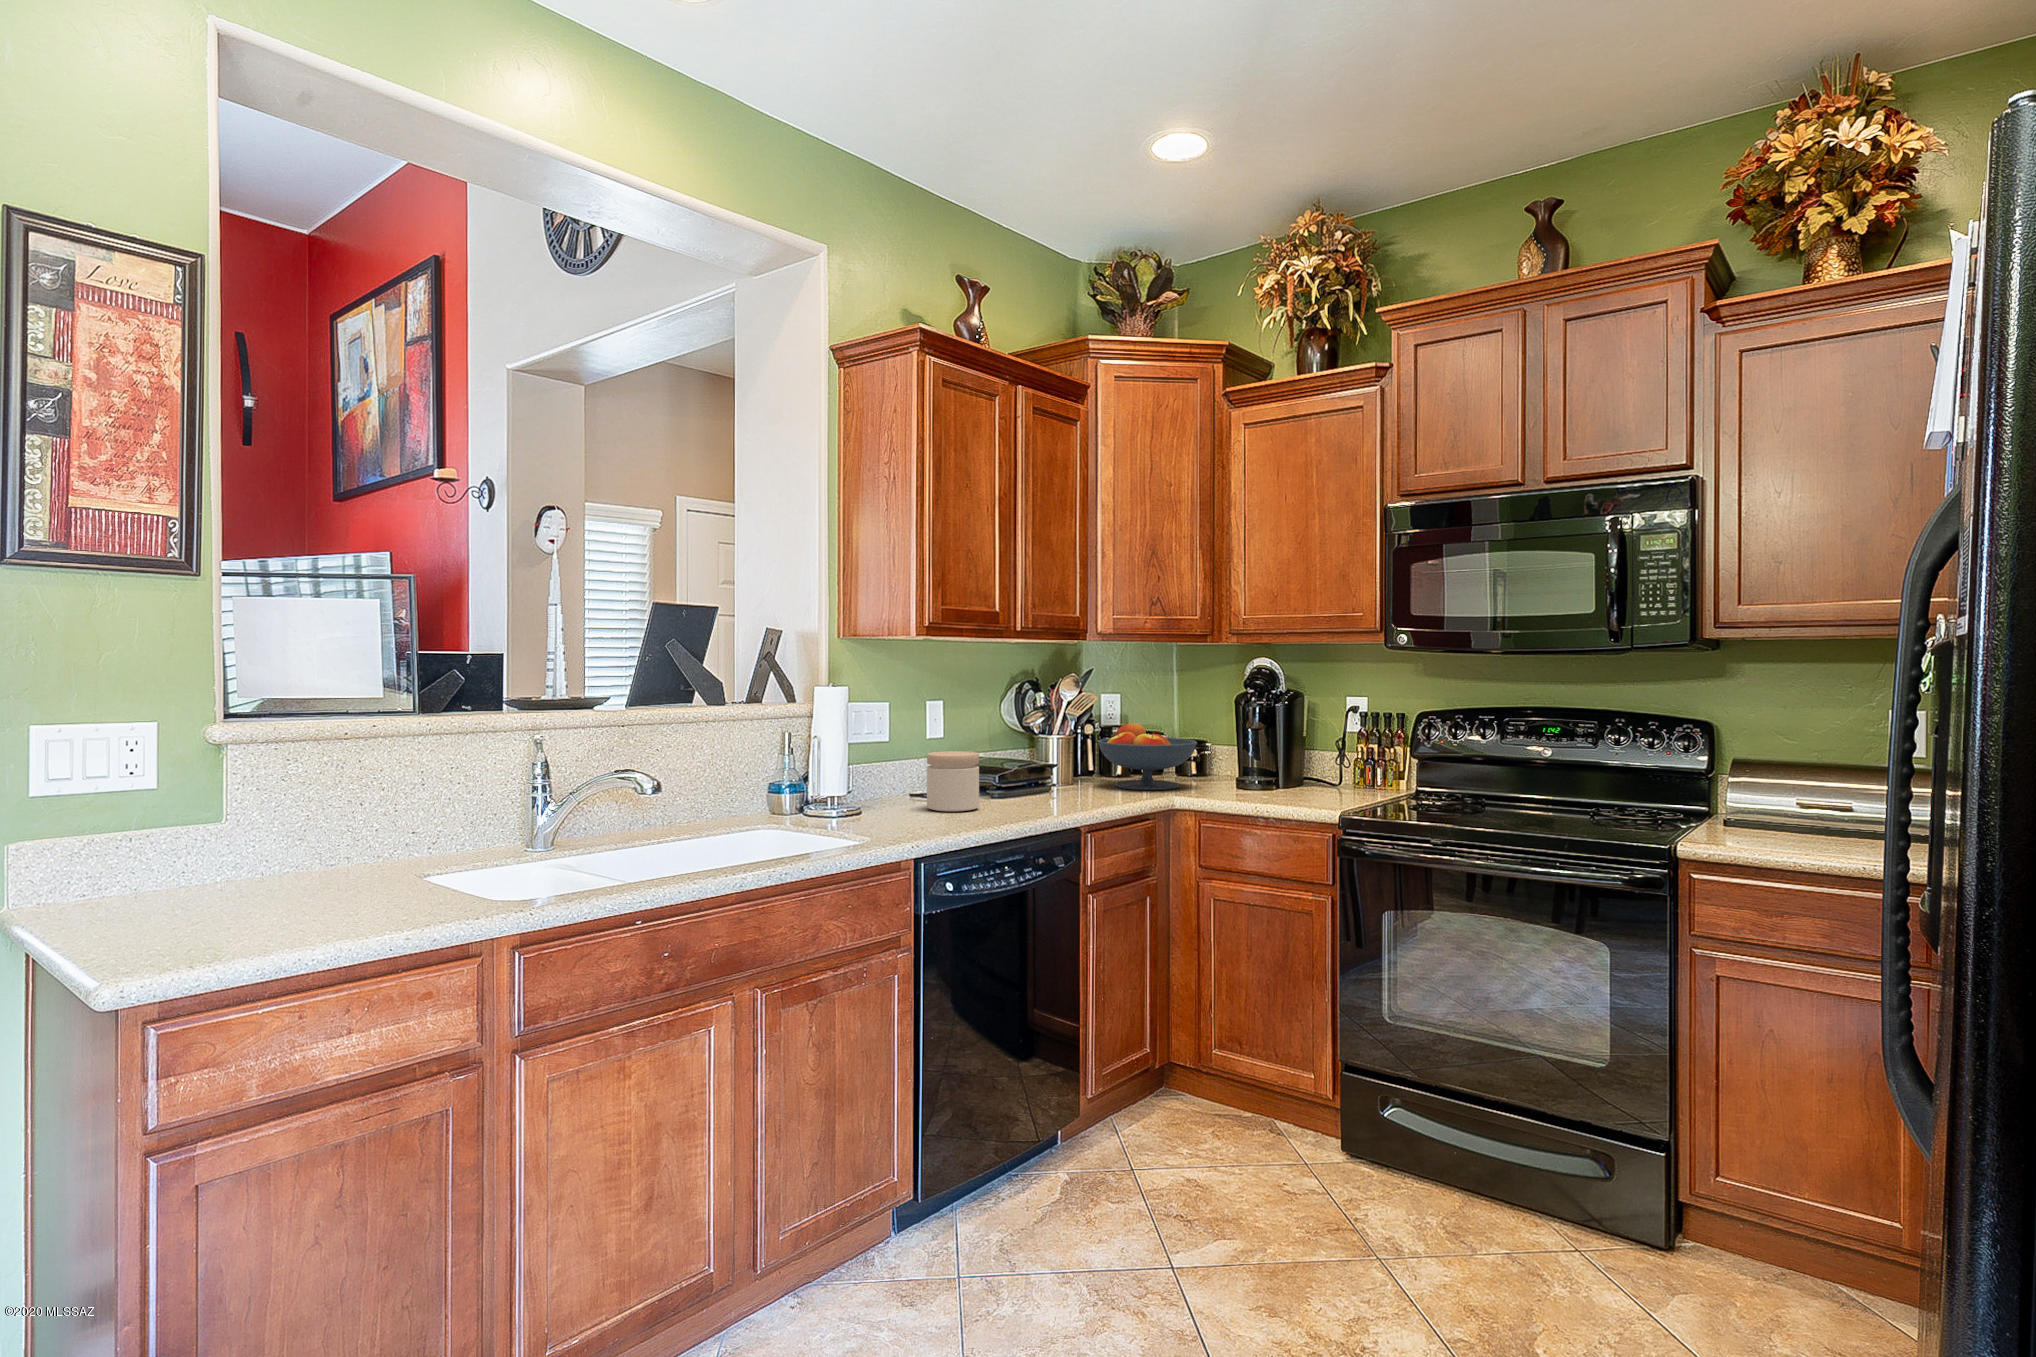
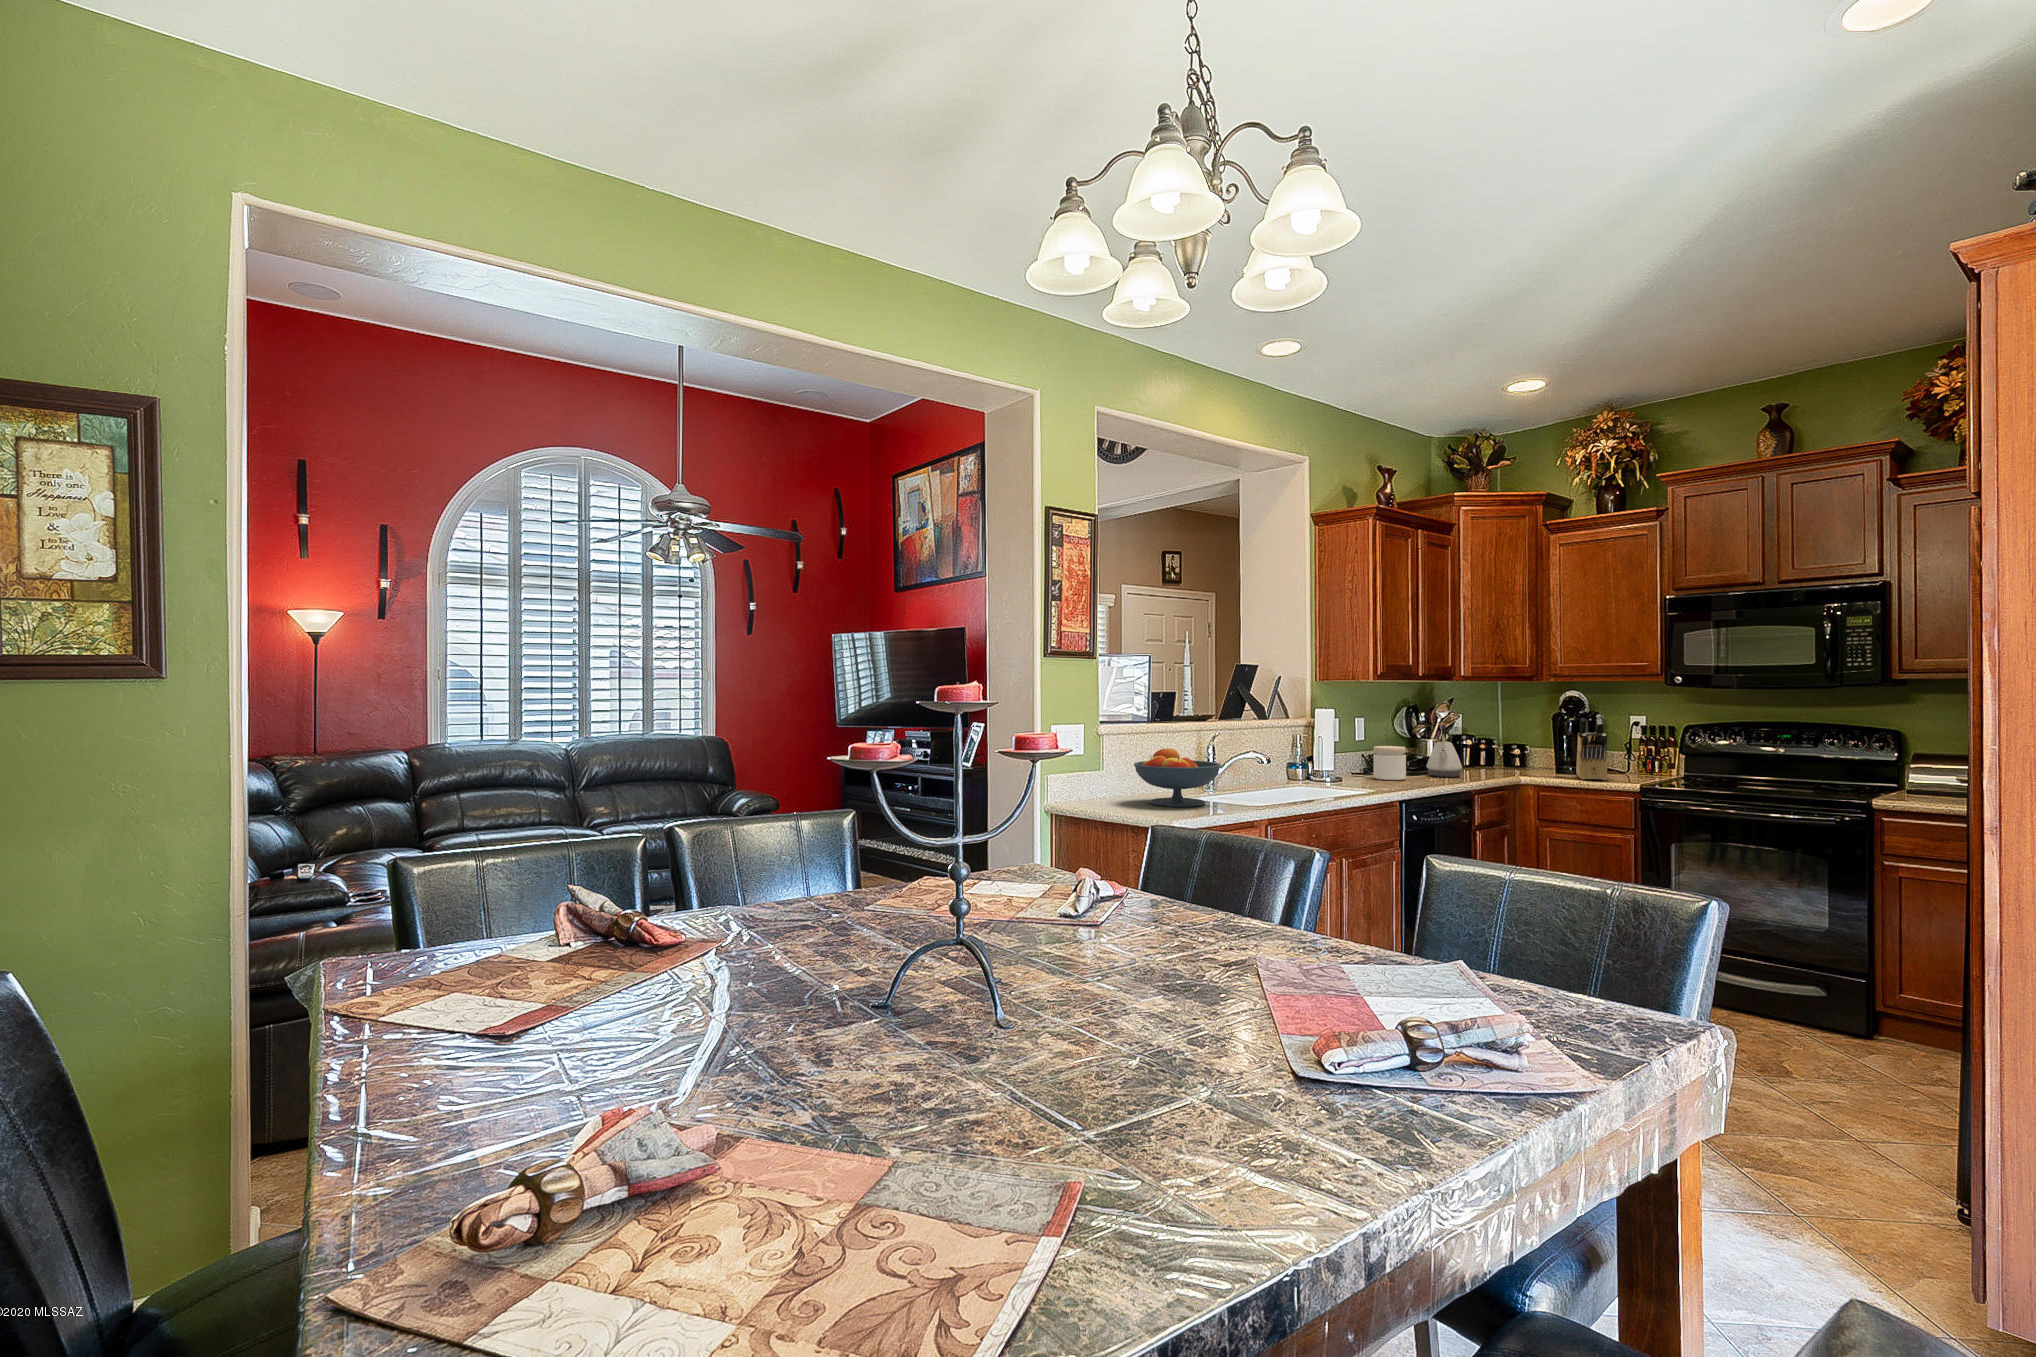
knife block: none [1259,695,1299,802] -> present [1576,714,1607,780]
kettle: none [1028,713,1083,802] -> present [1427,725,1462,777]
fruit bowl: present [1098,723,1197,790] -> present [1134,748,1221,807]

